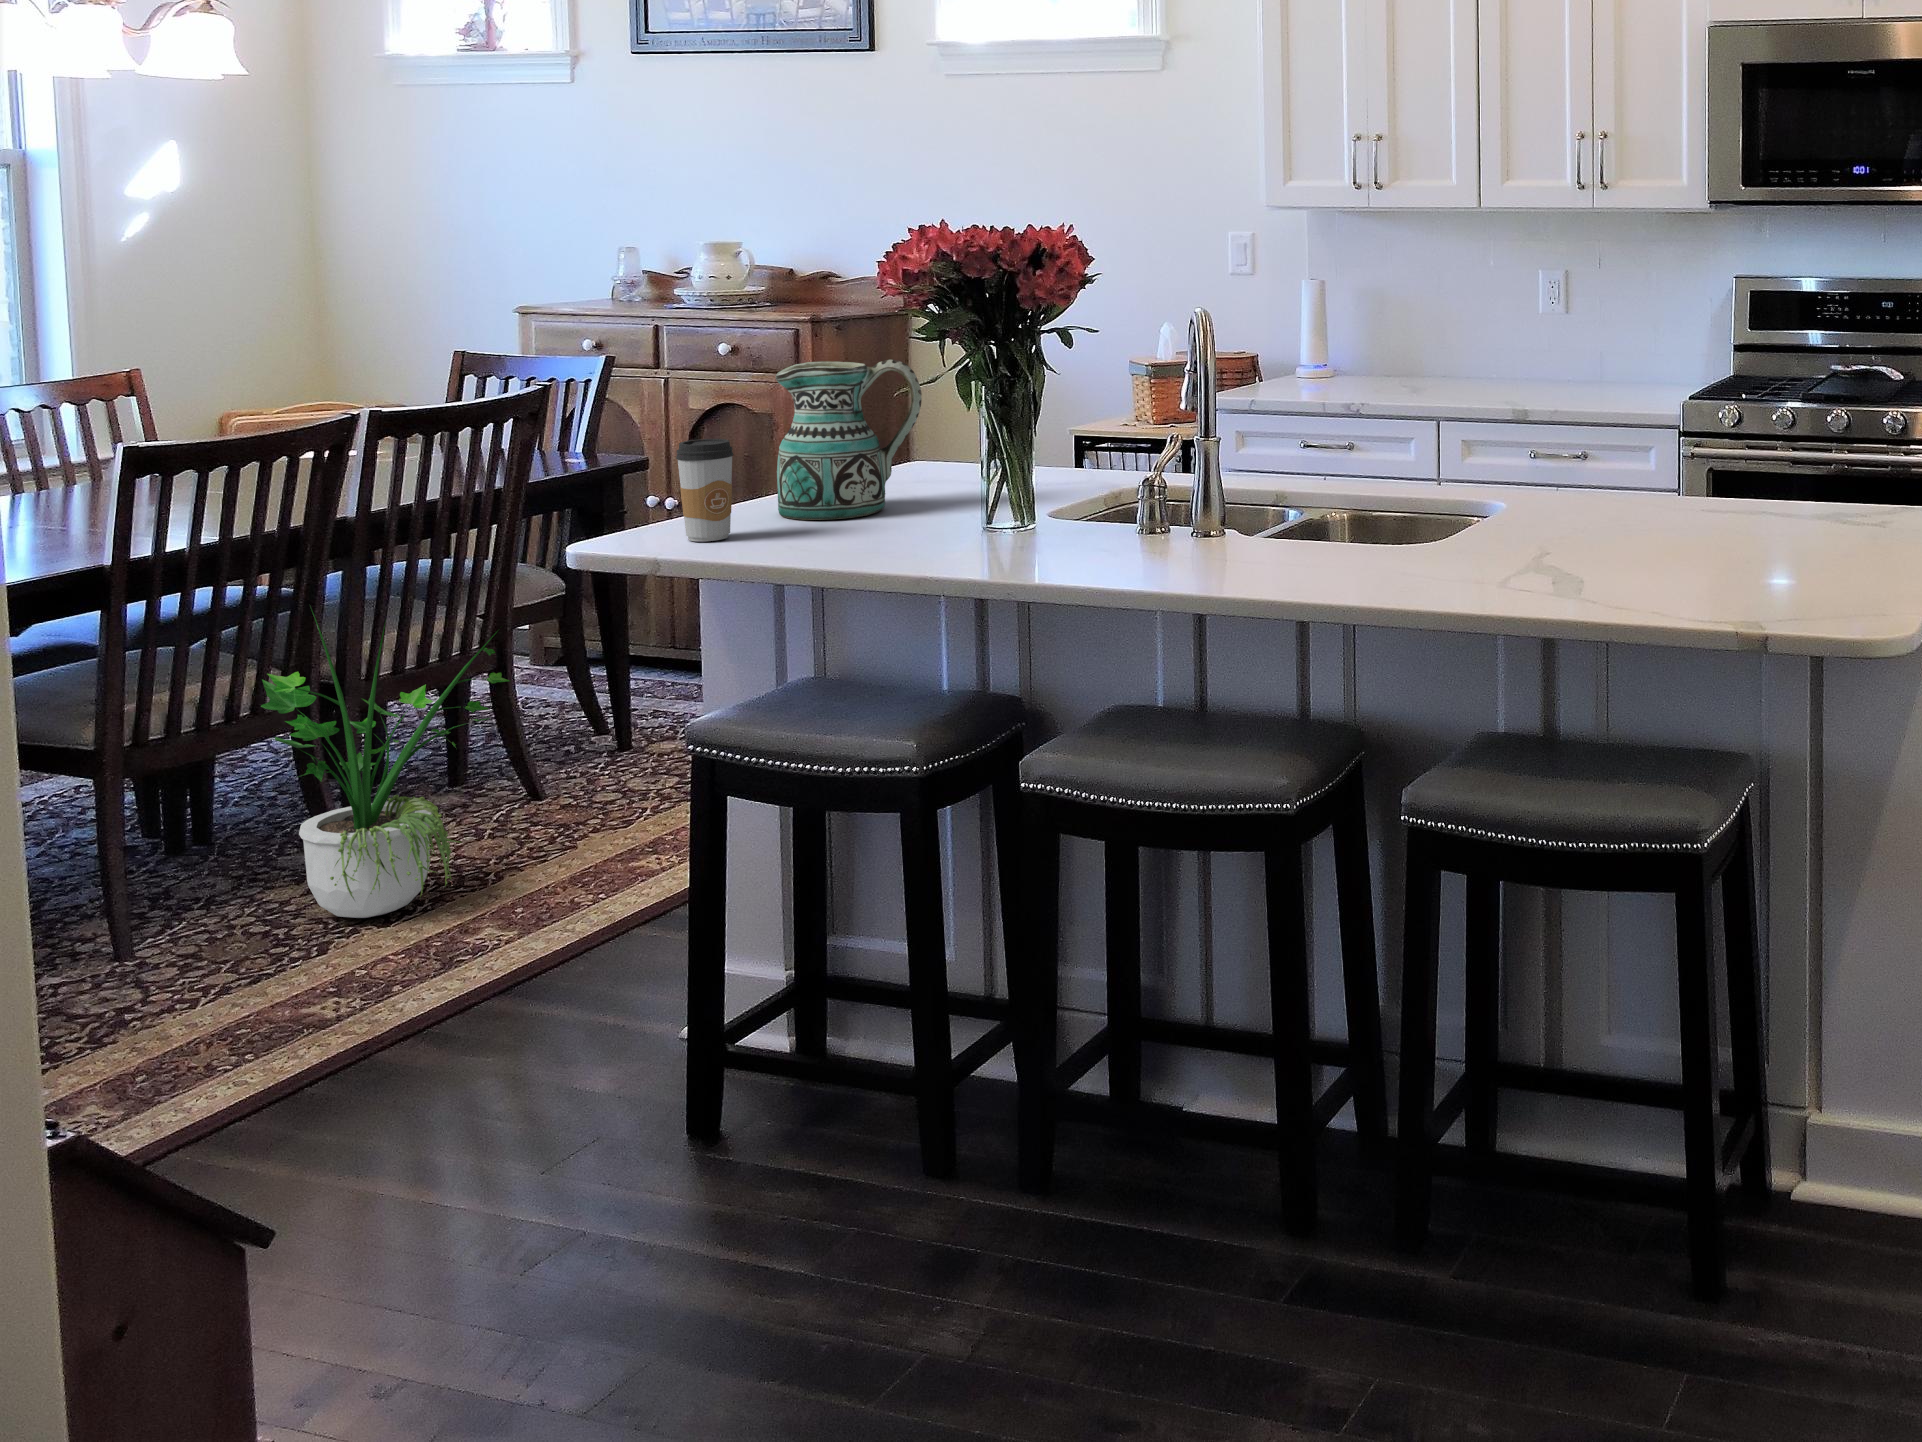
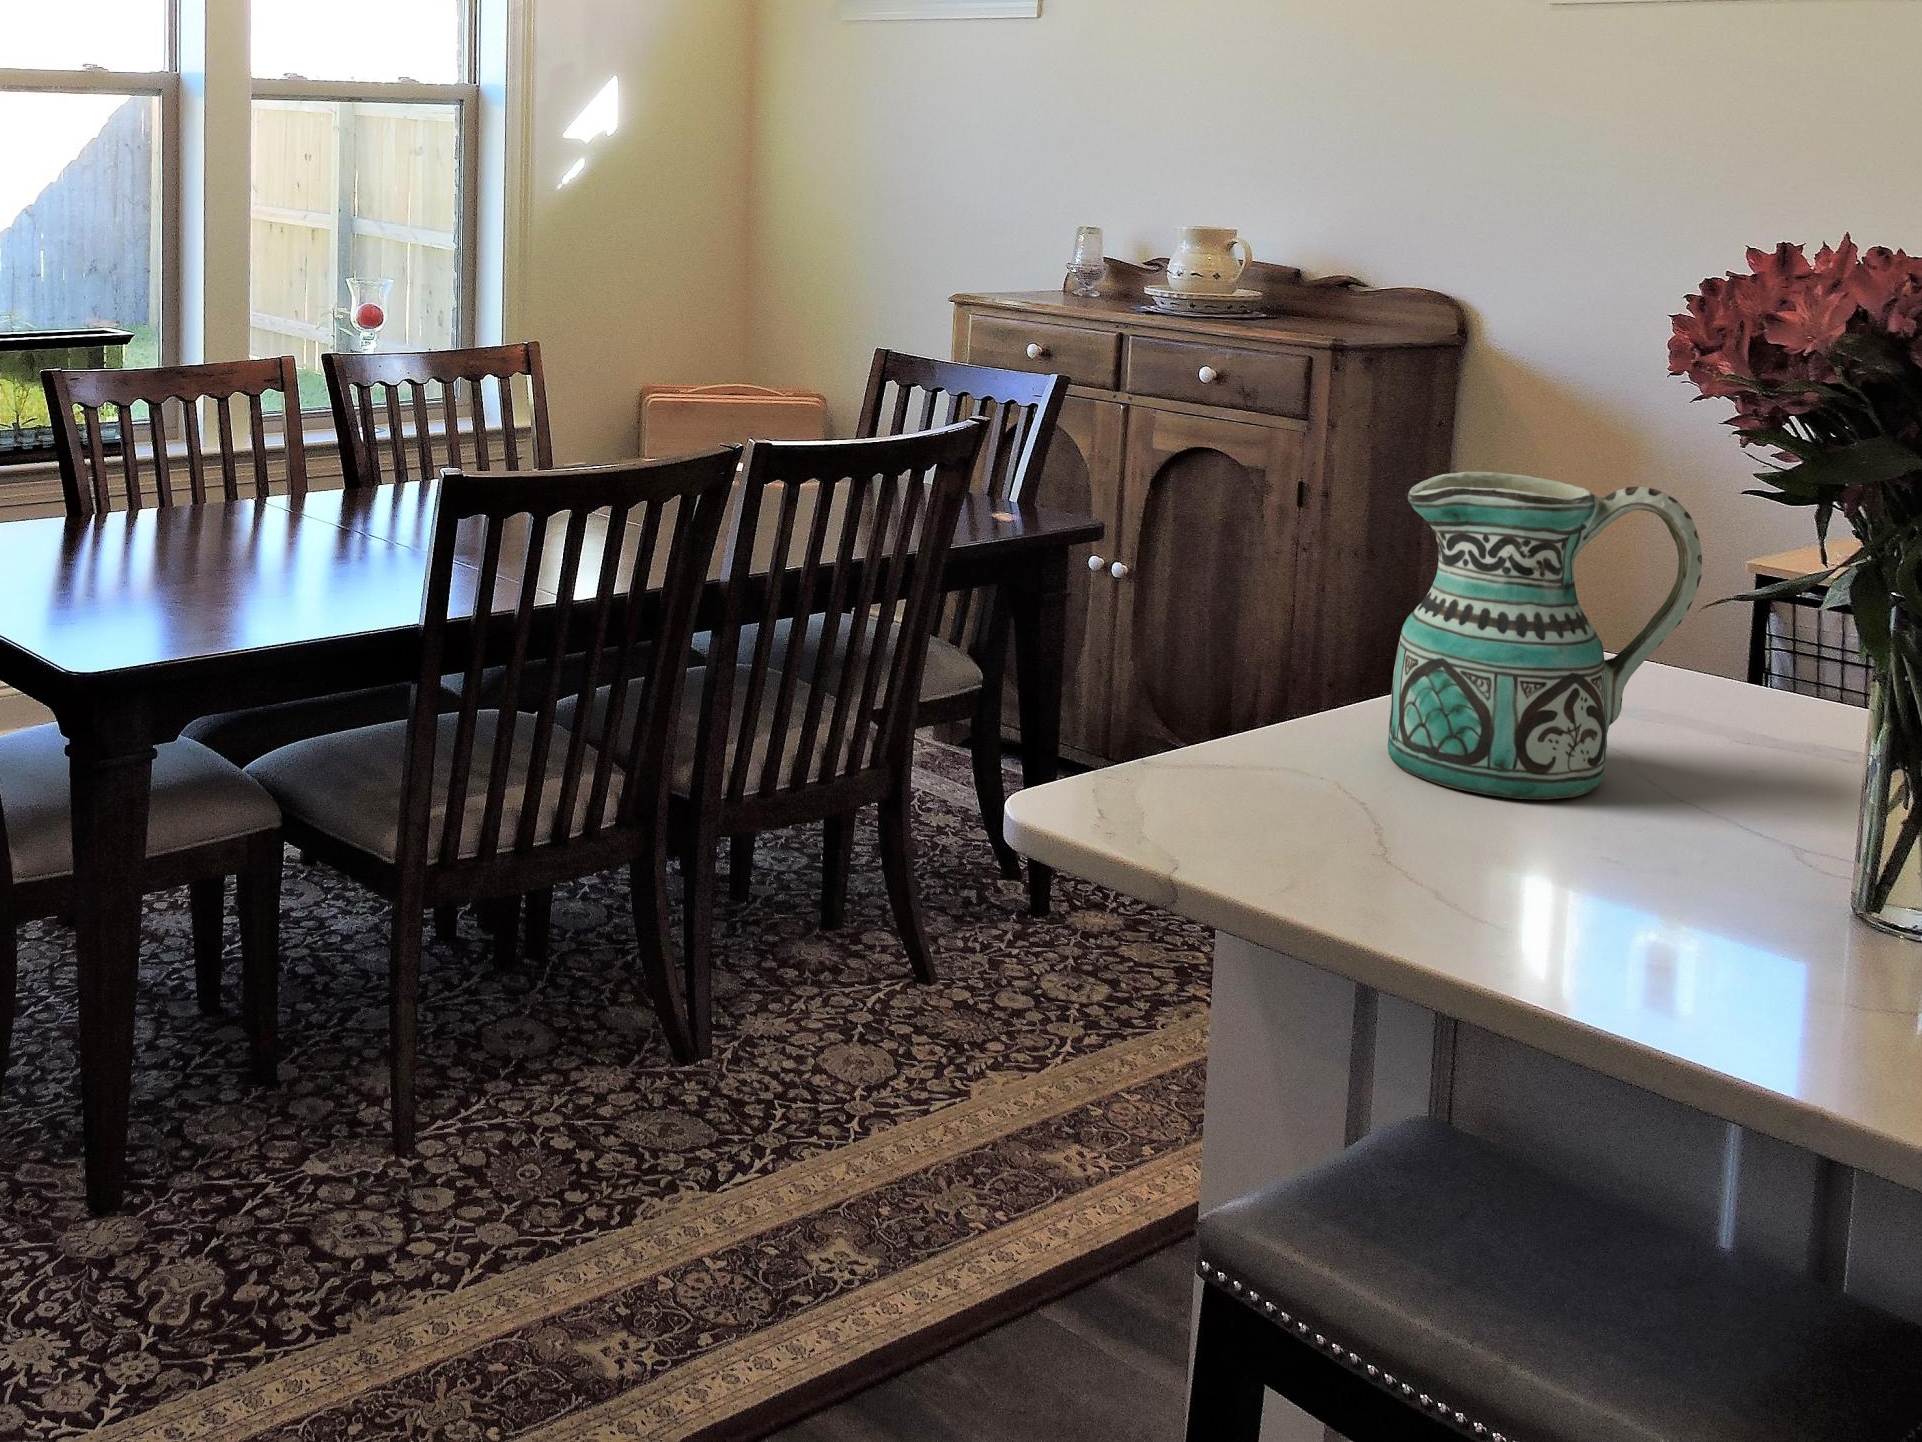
coffee cup: present [676,439,733,541] -> none [1227,614,1337,825]
potted plant: present [261,609,509,918] -> none [581,702,905,1169]

